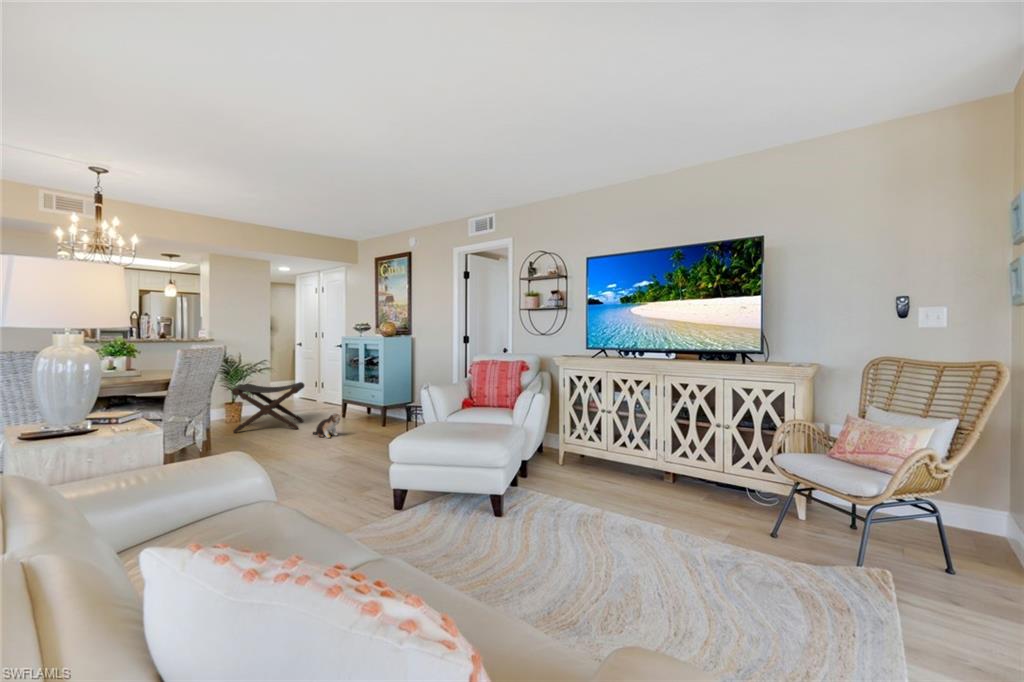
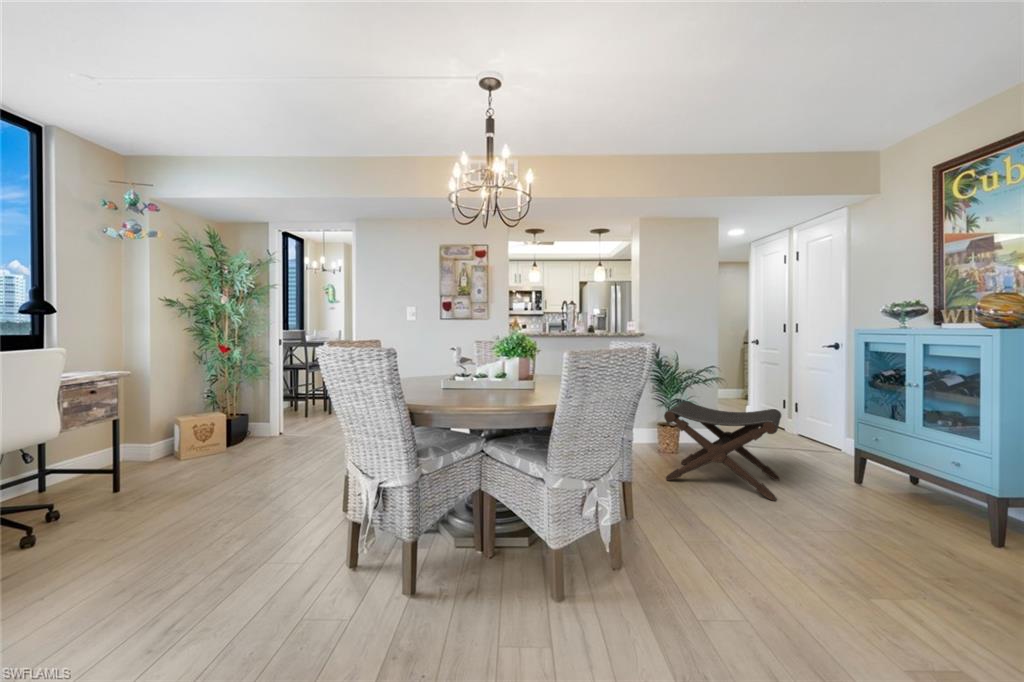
plush toy: present [313,413,342,438] -> none [813,507,910,563]

